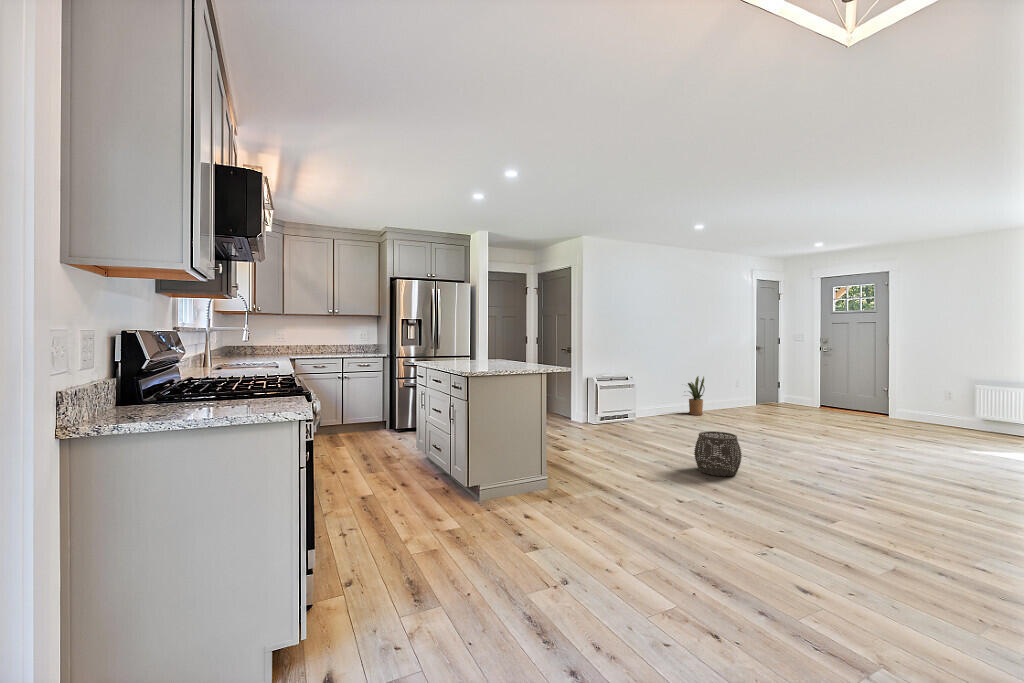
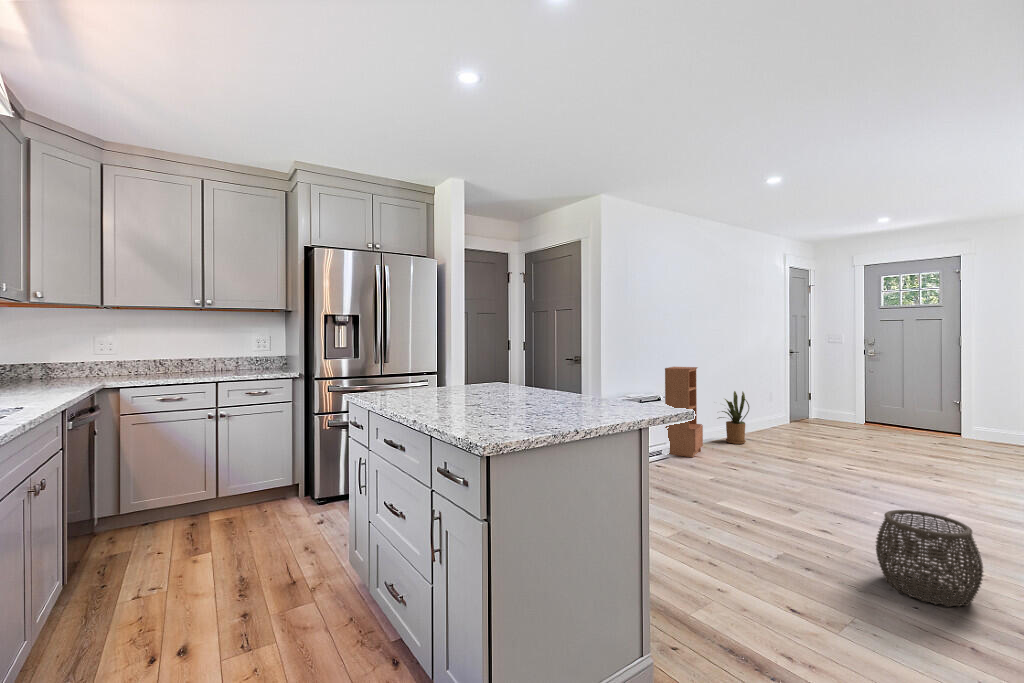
bookcase: none [635,356,664,421] -> present [665,367,703,457]

